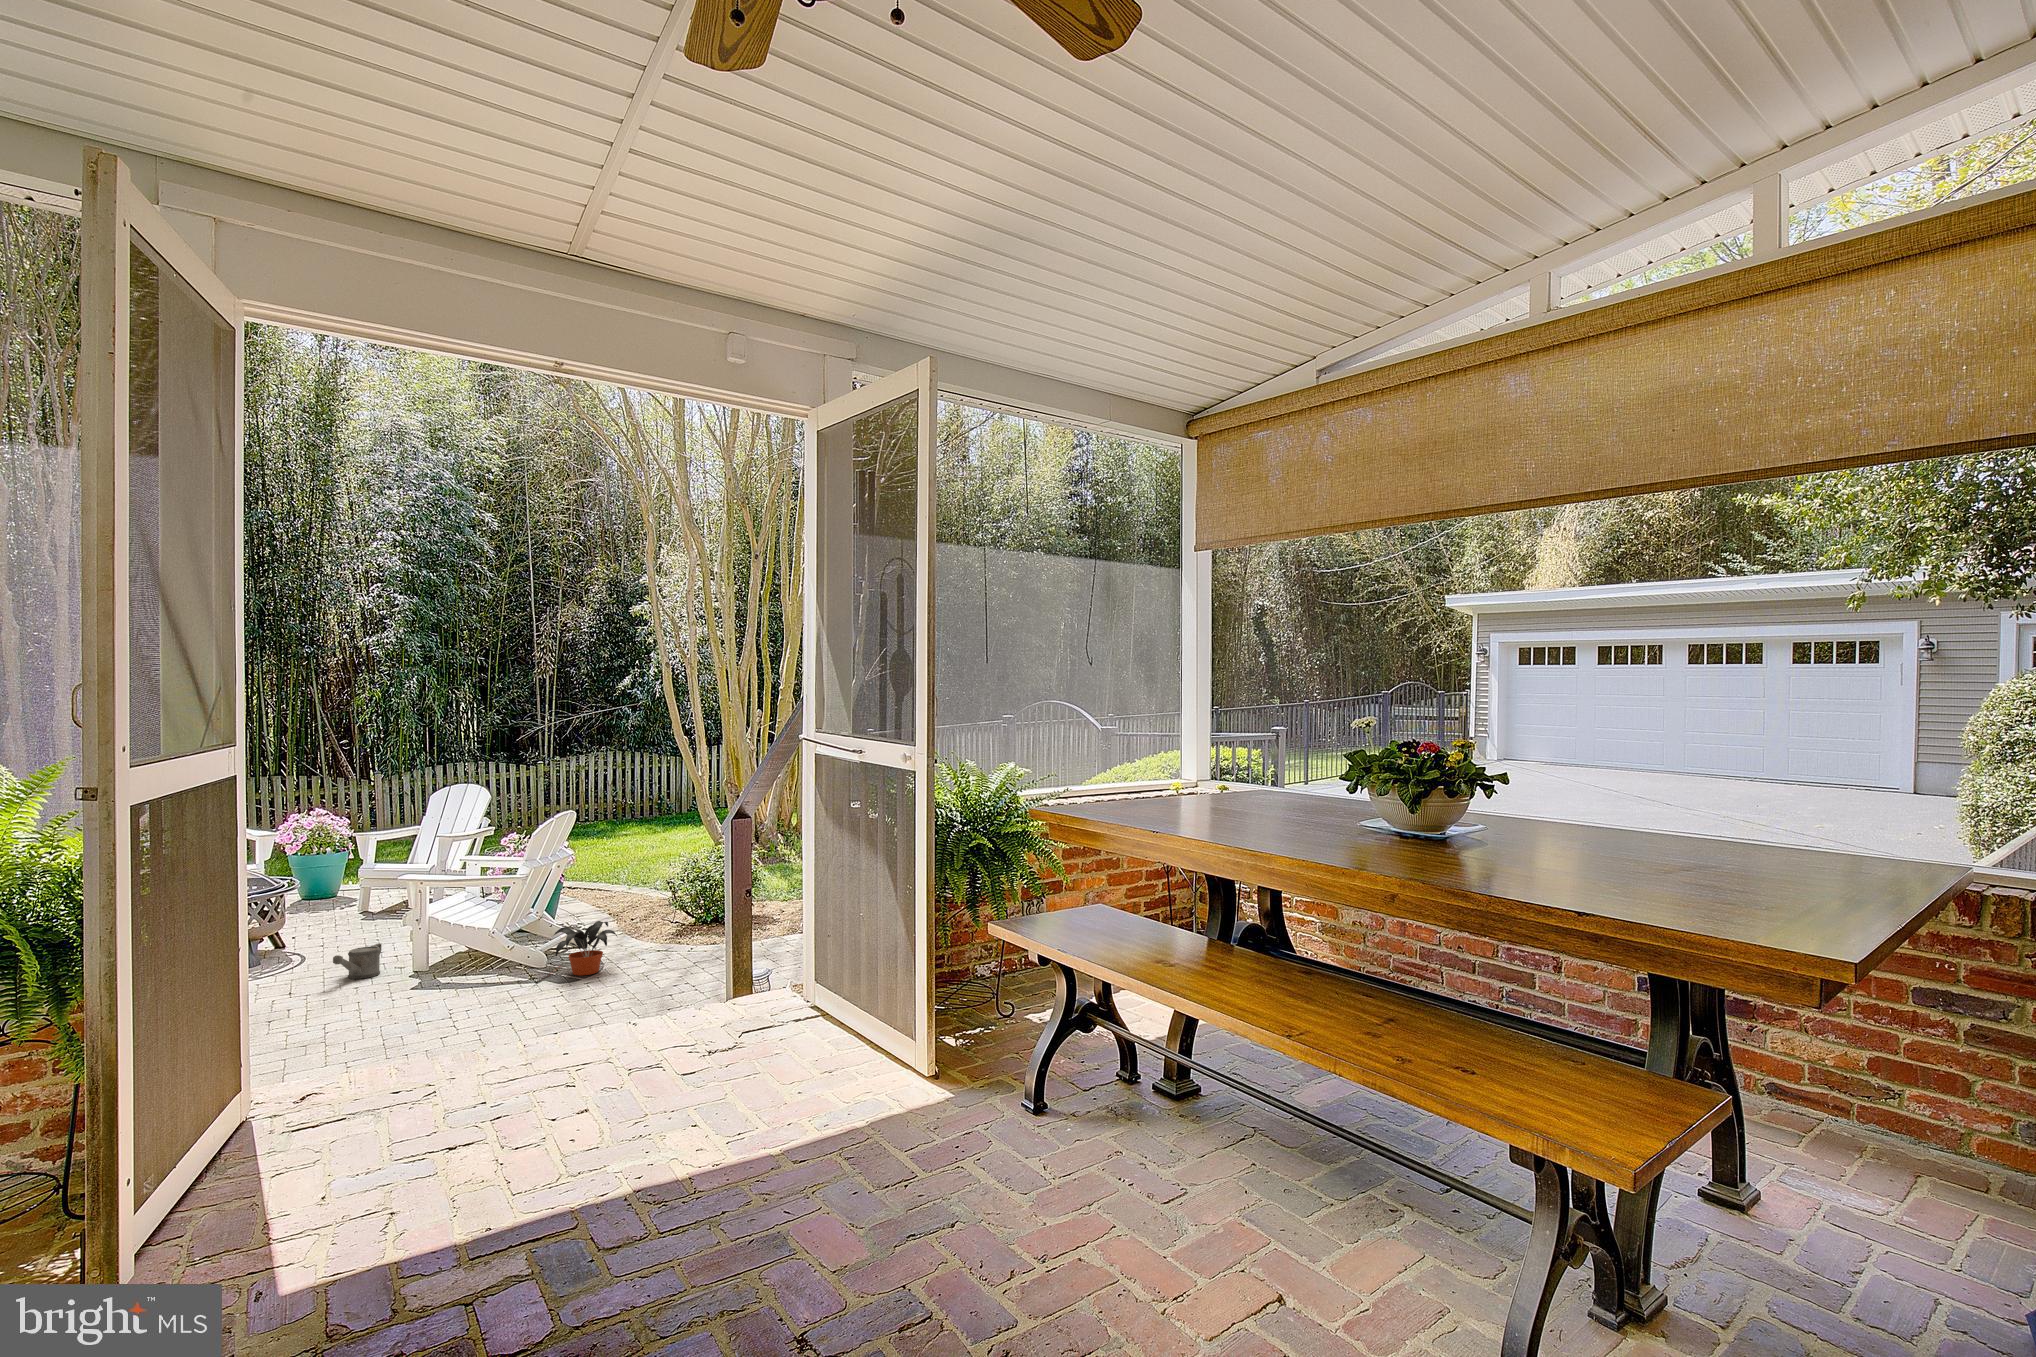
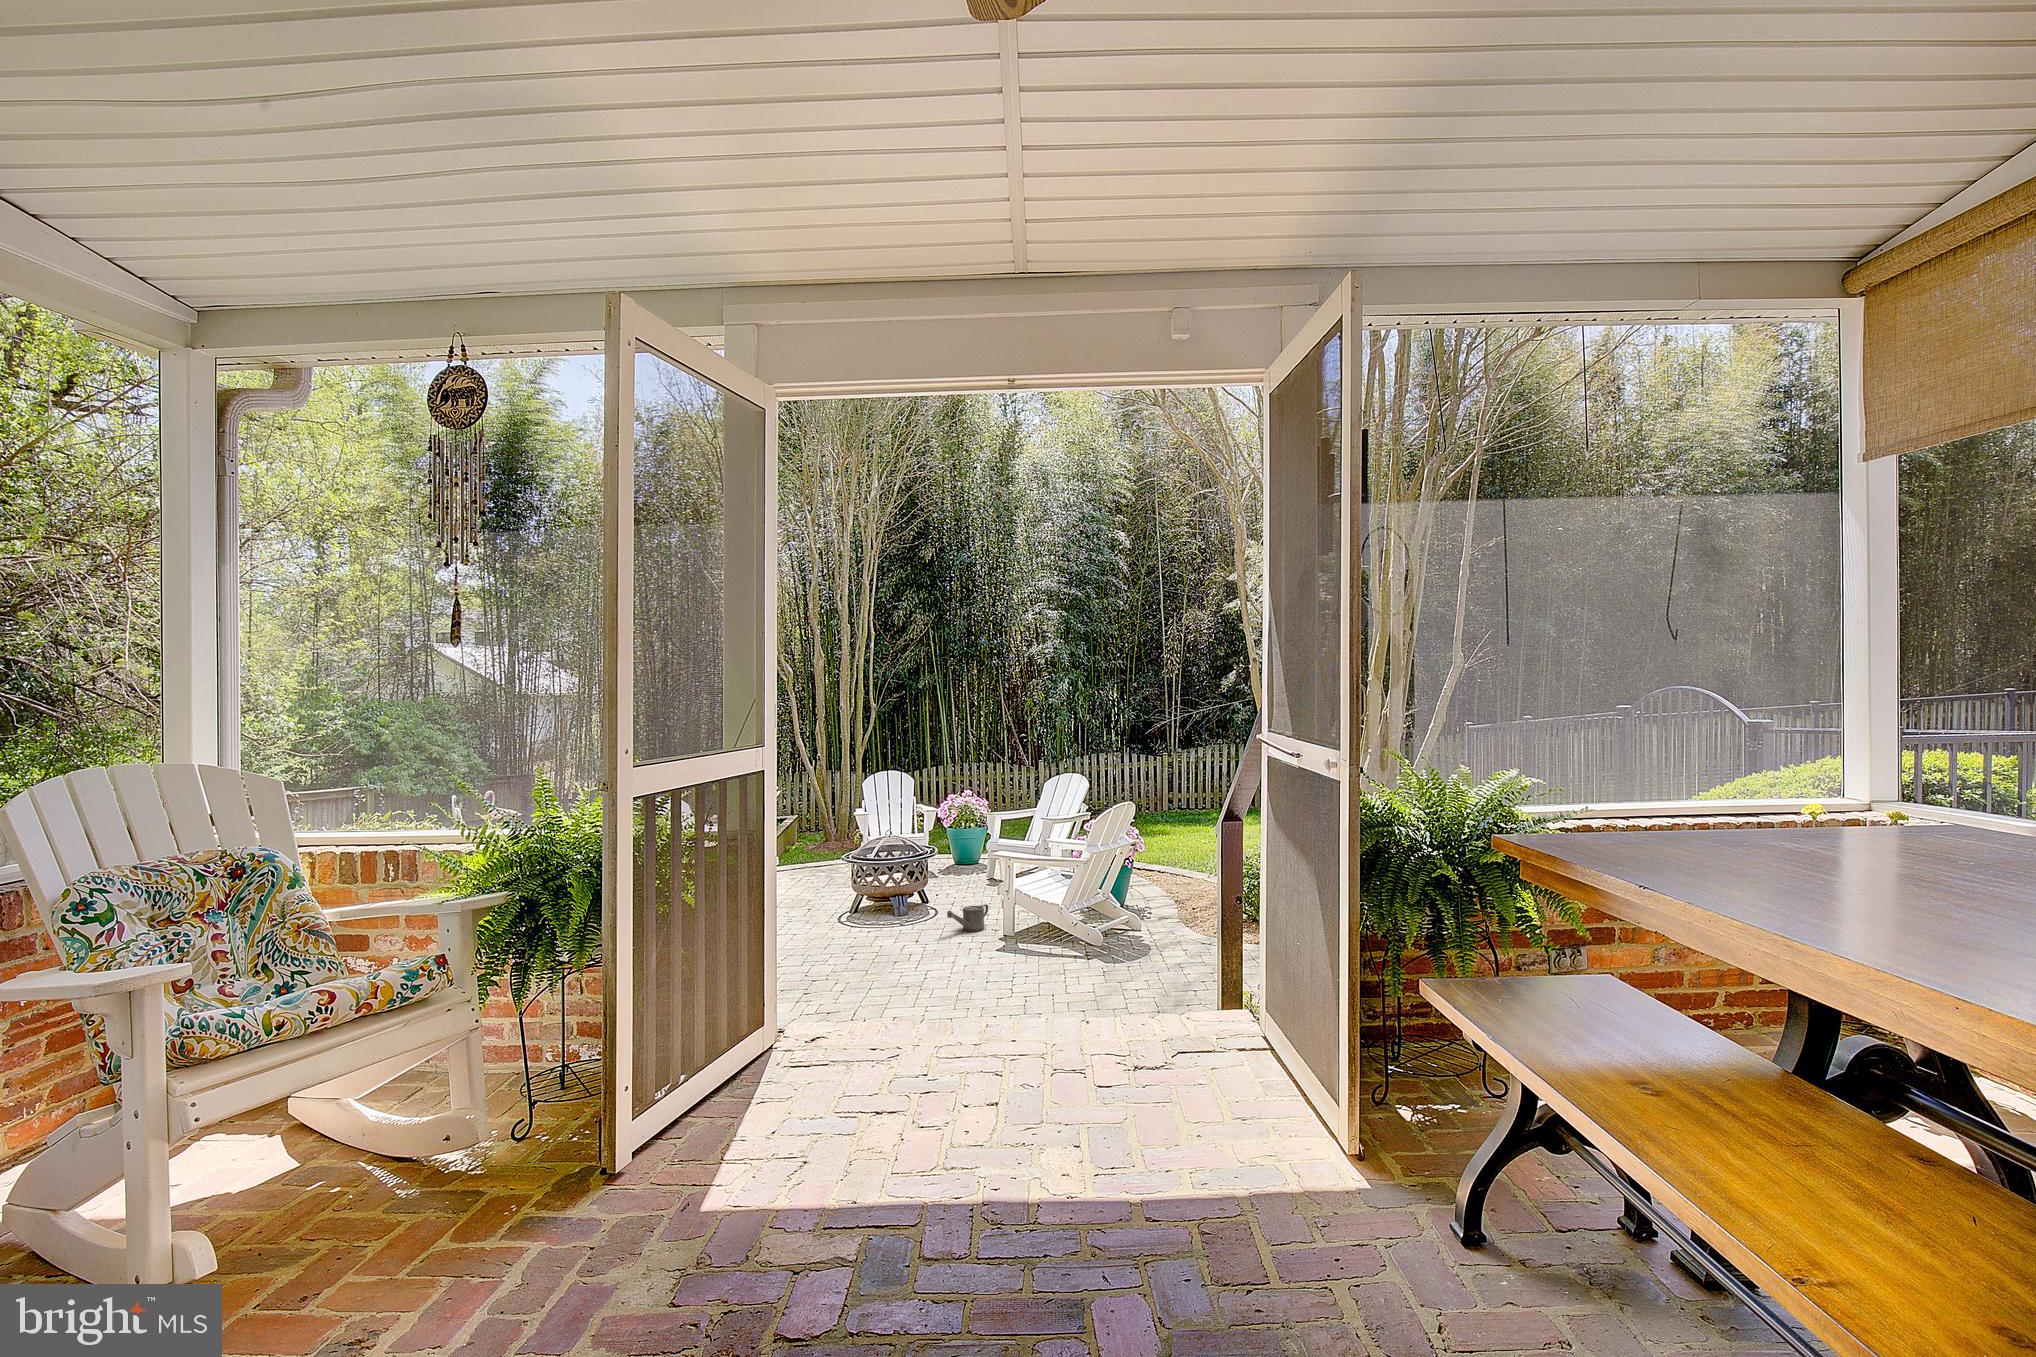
potted plant: present [554,921,617,975] -> none [1100,912,1156,961]

